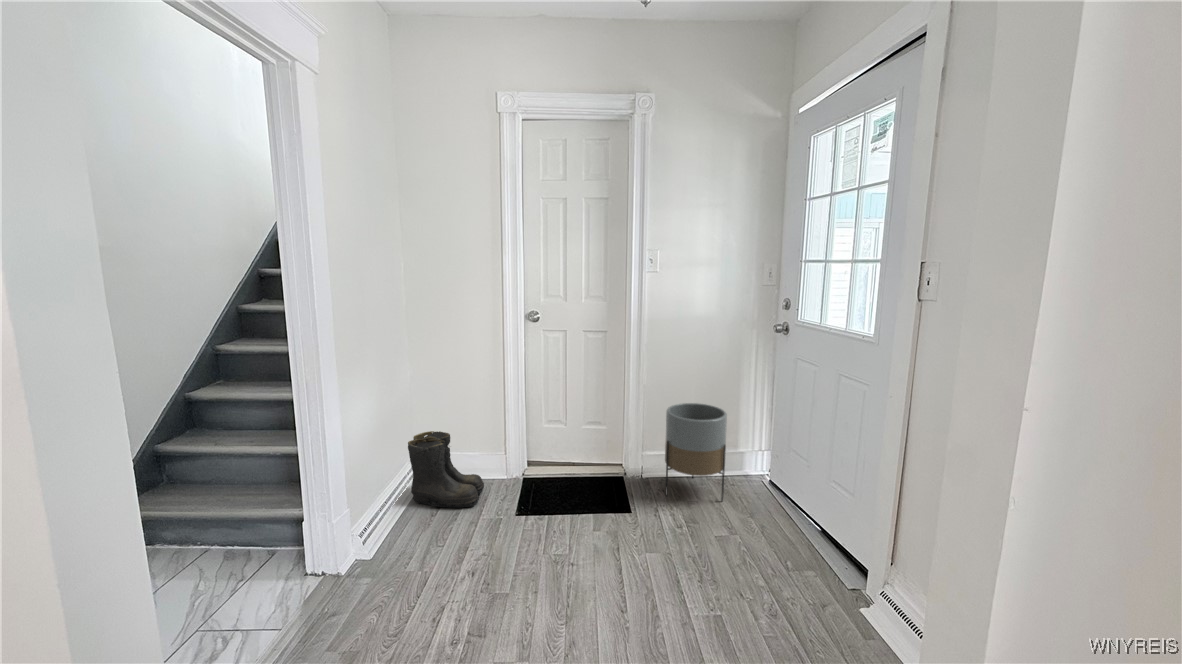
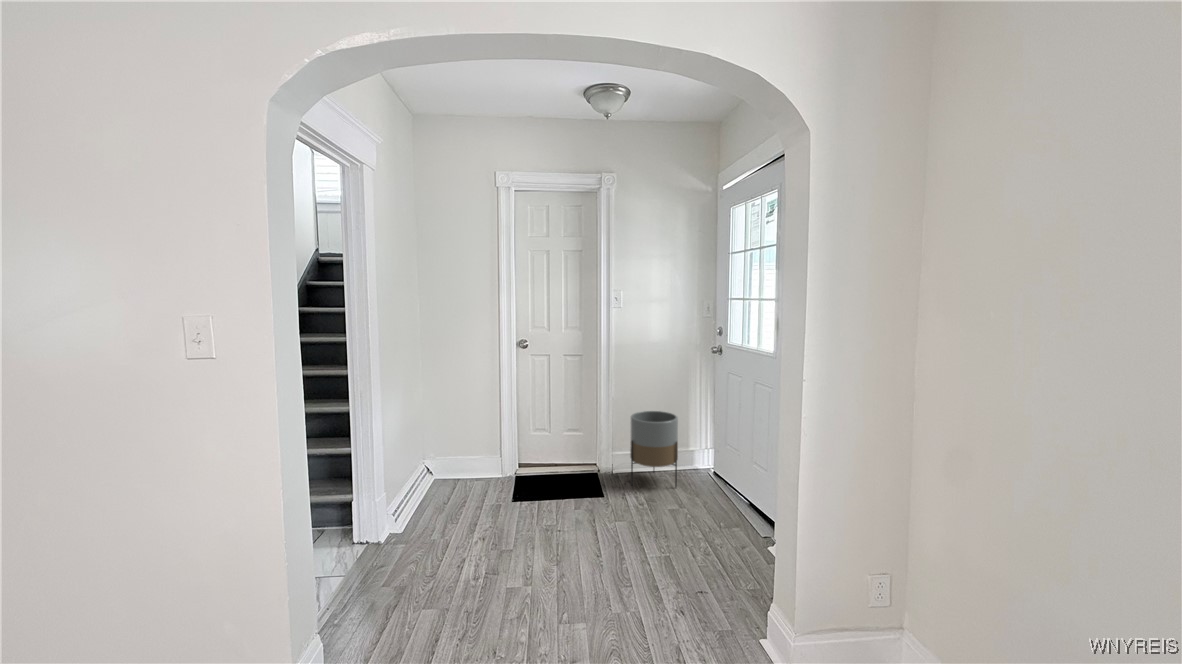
boots: present [408,431,484,508] -> none [423,438,484,499]

